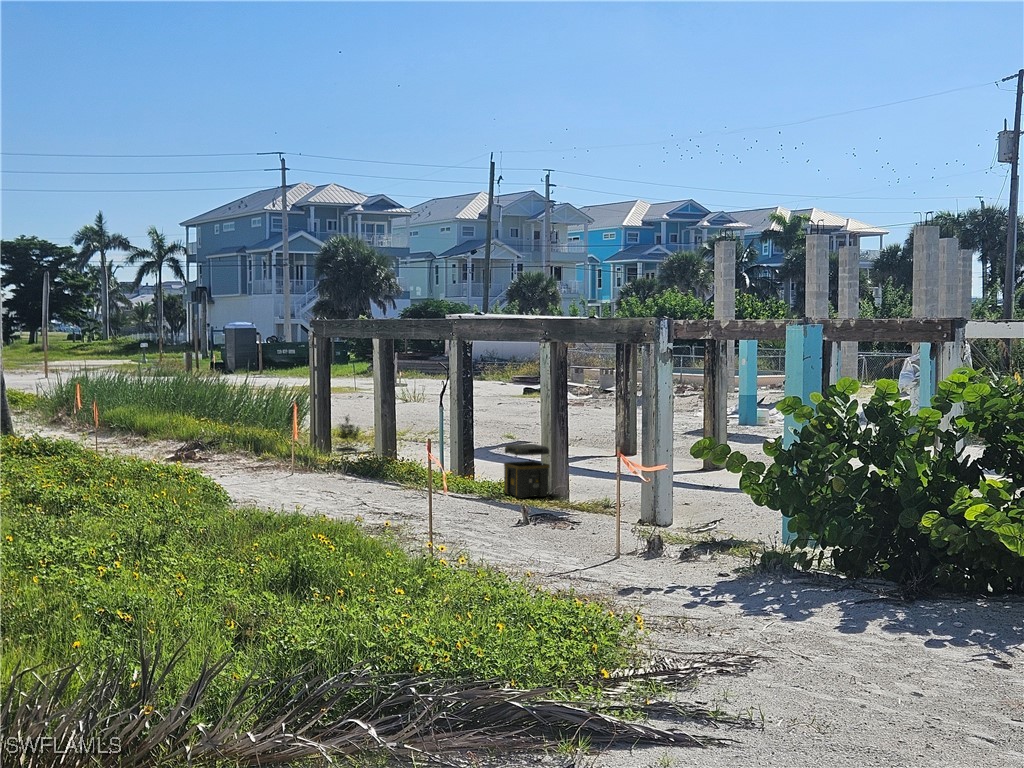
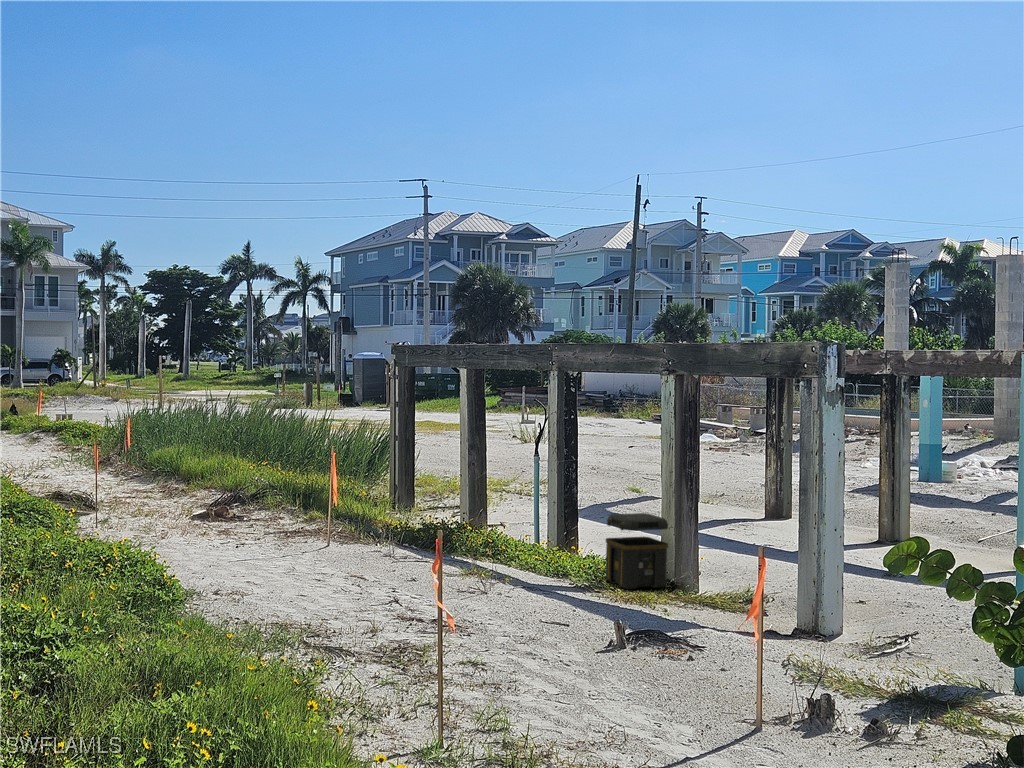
potted tree: present [337,415,359,451] -> none [414,459,446,506]

